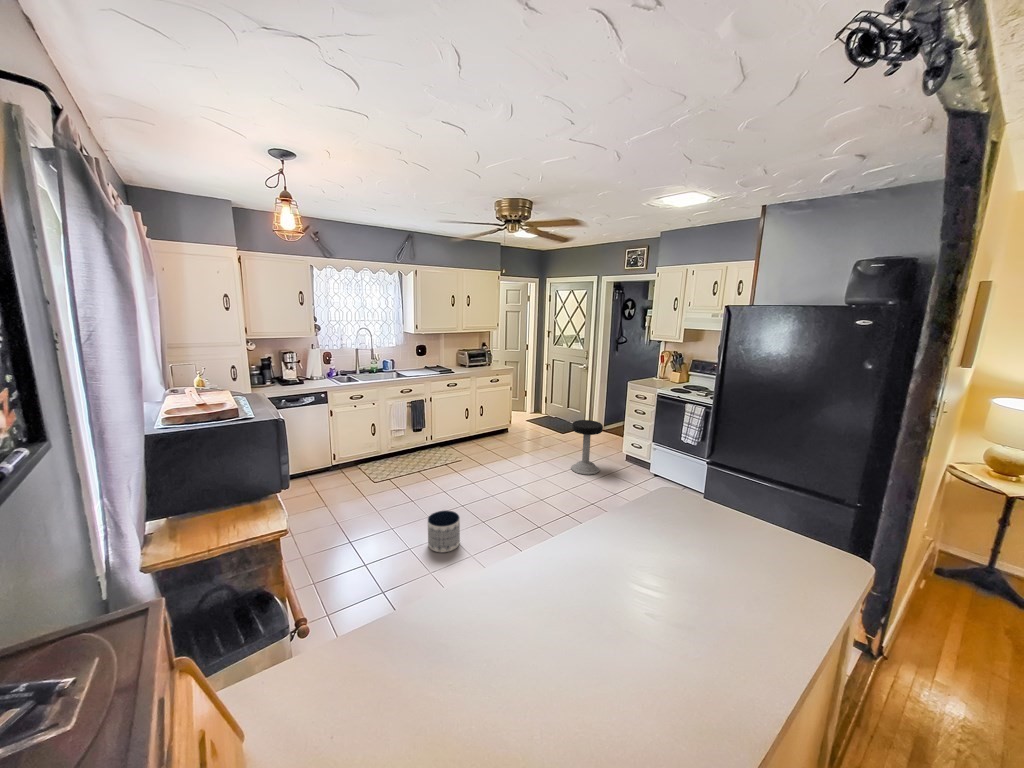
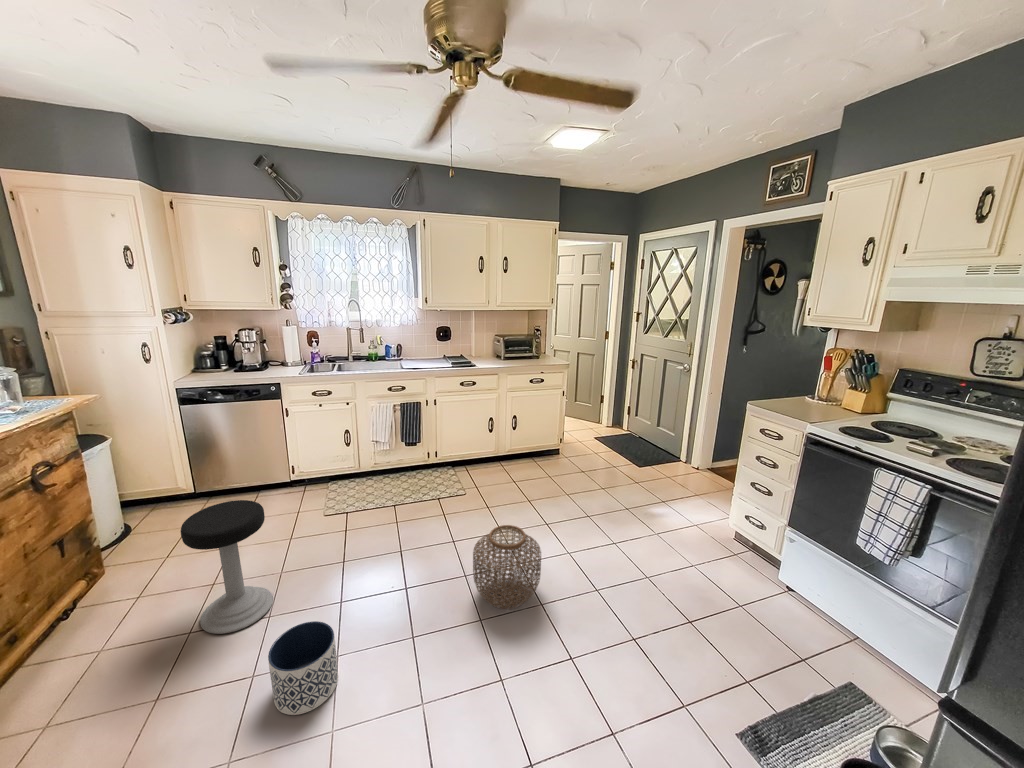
stool: present [571,420,603,475] -> present [181,500,273,634]
woven basket: none [502,458,541,503] -> present [473,525,541,609]

